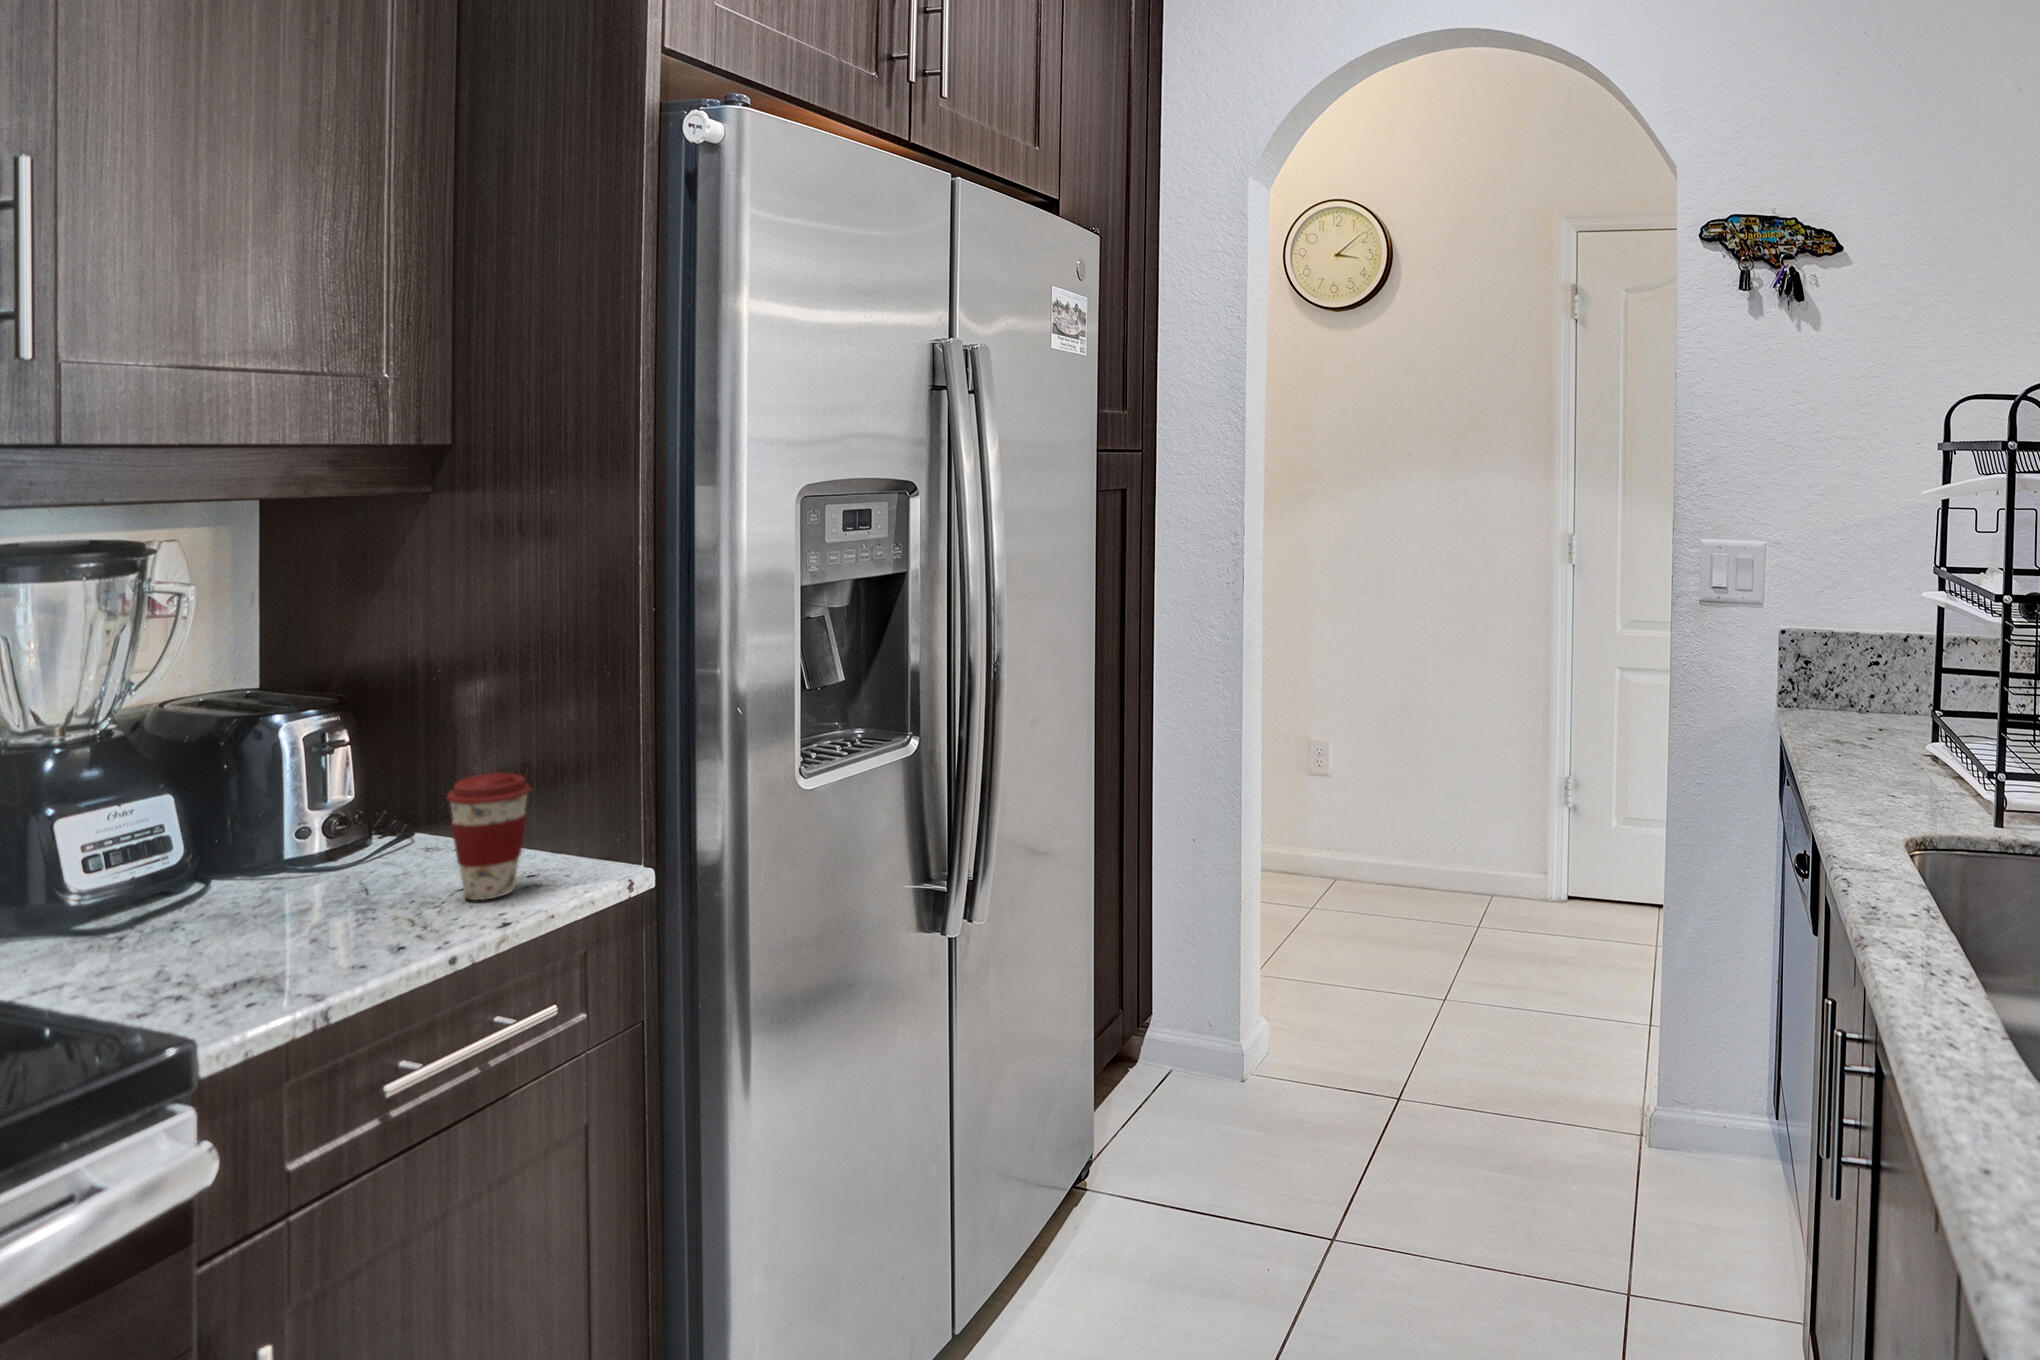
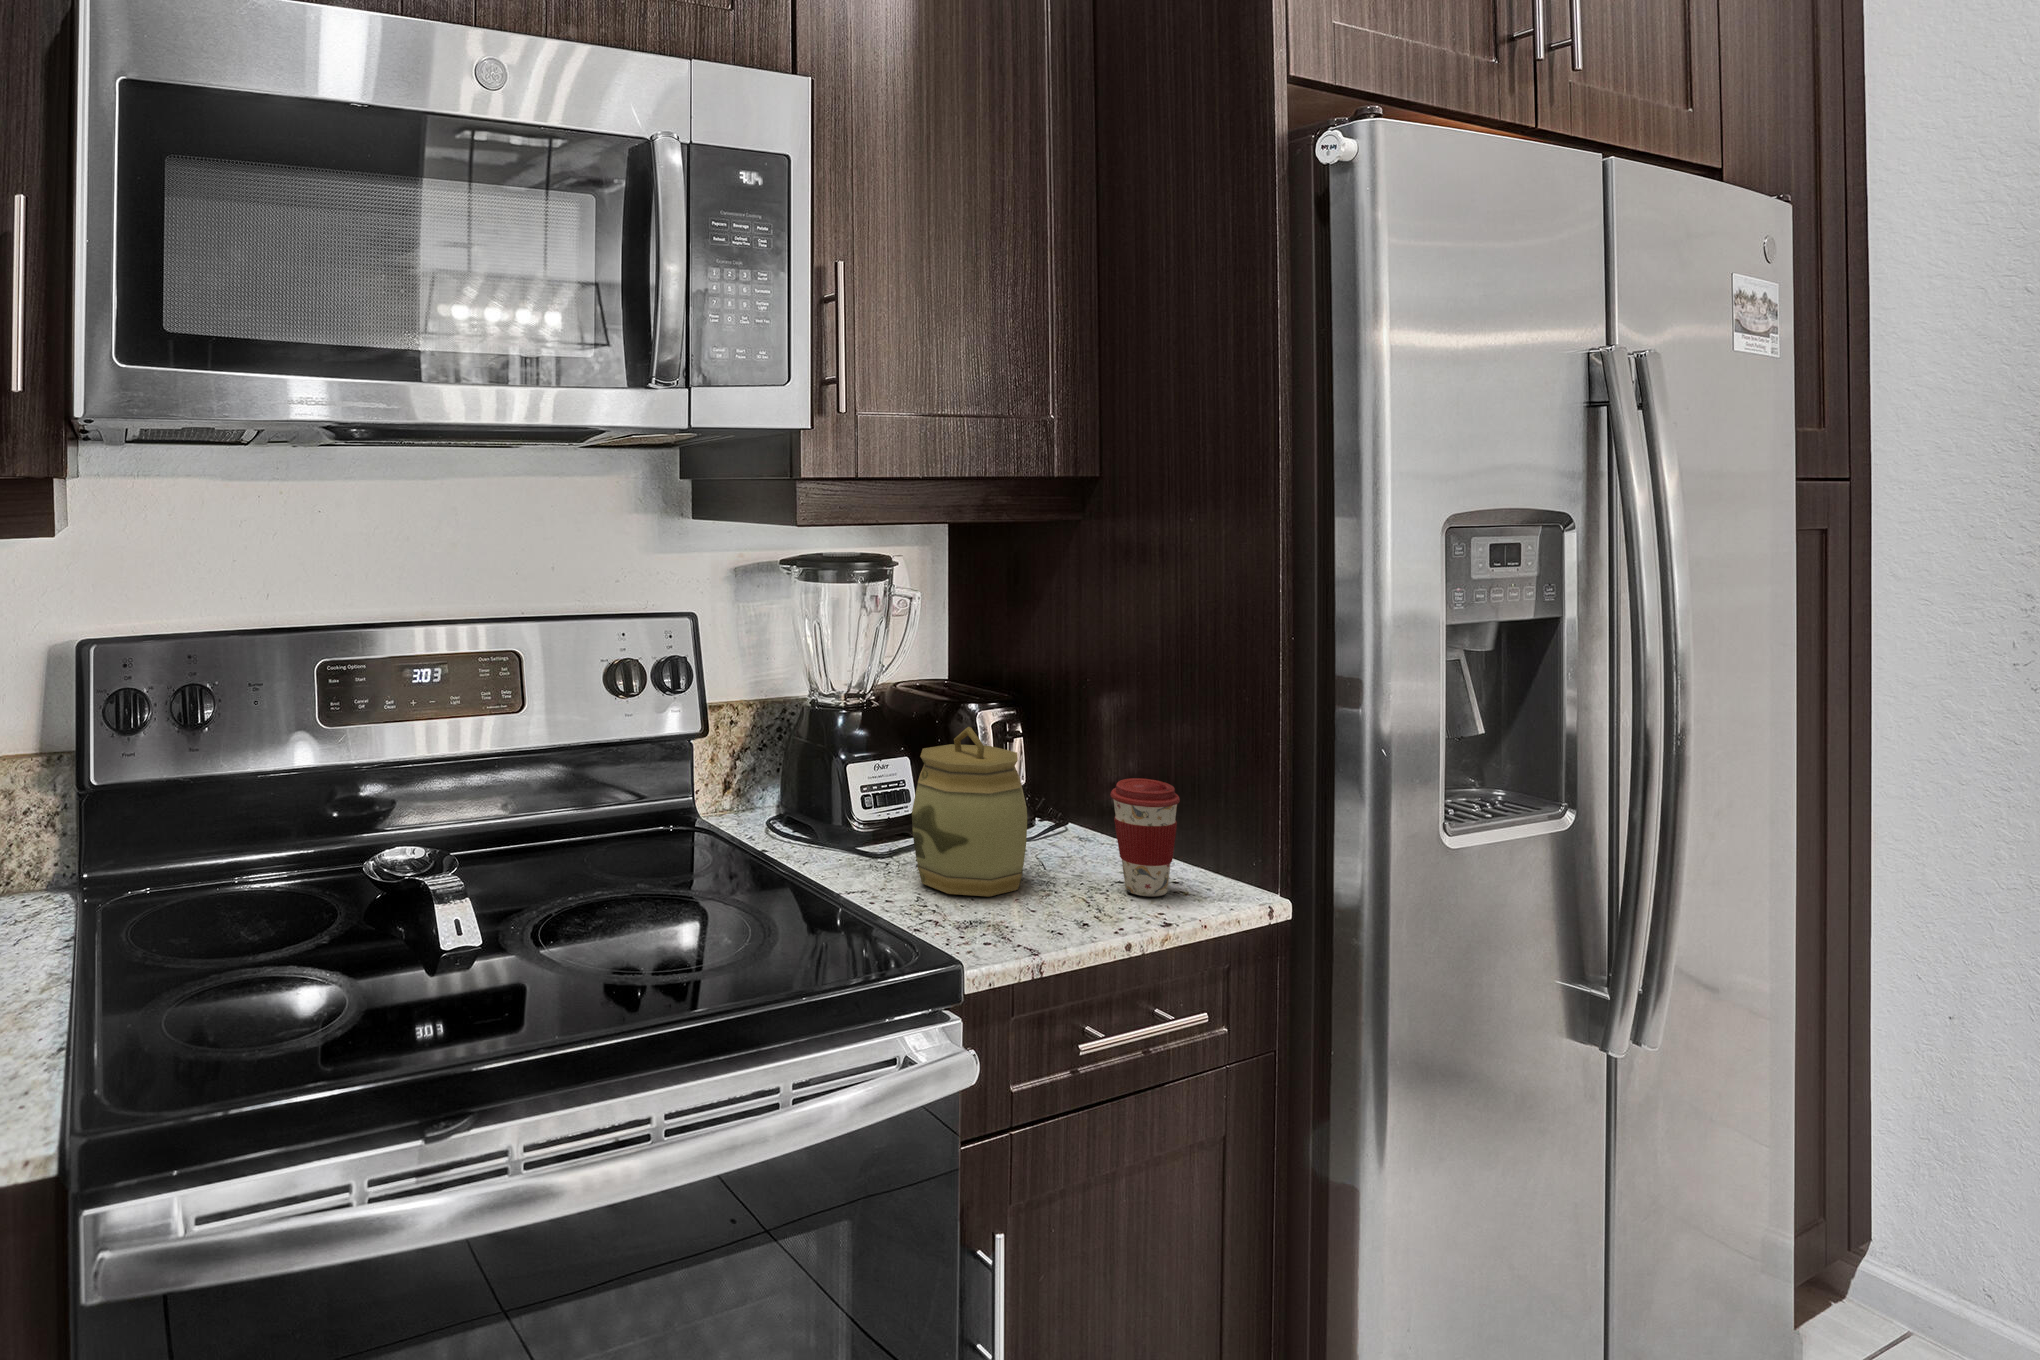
jar: none [158,746,337,953] -> present [912,727,1027,897]

